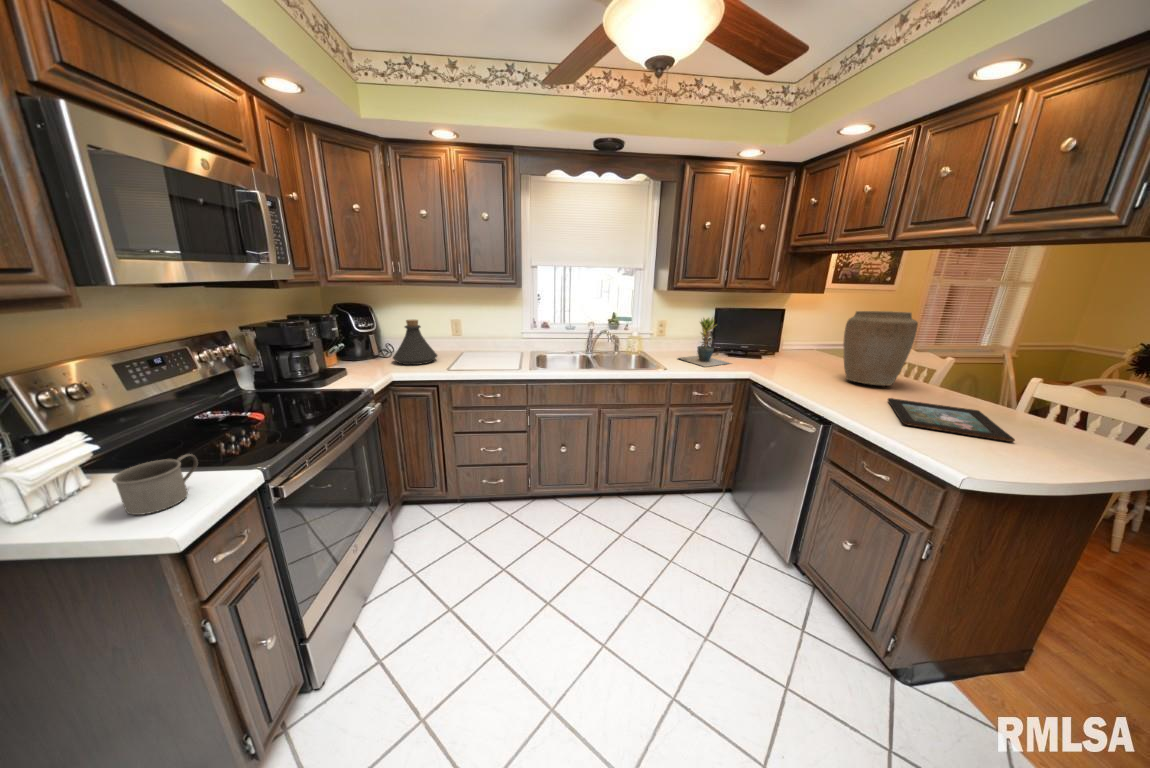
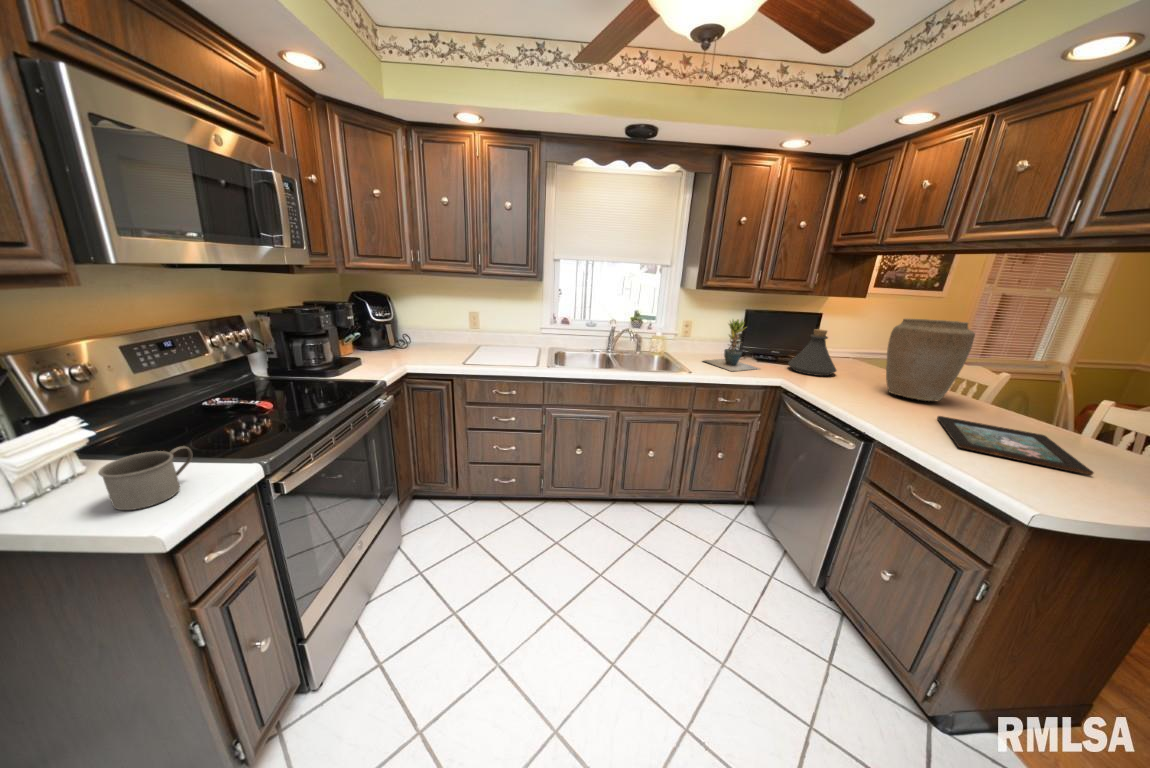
bottle: present [393,320,437,365] -> present [788,329,837,376]

